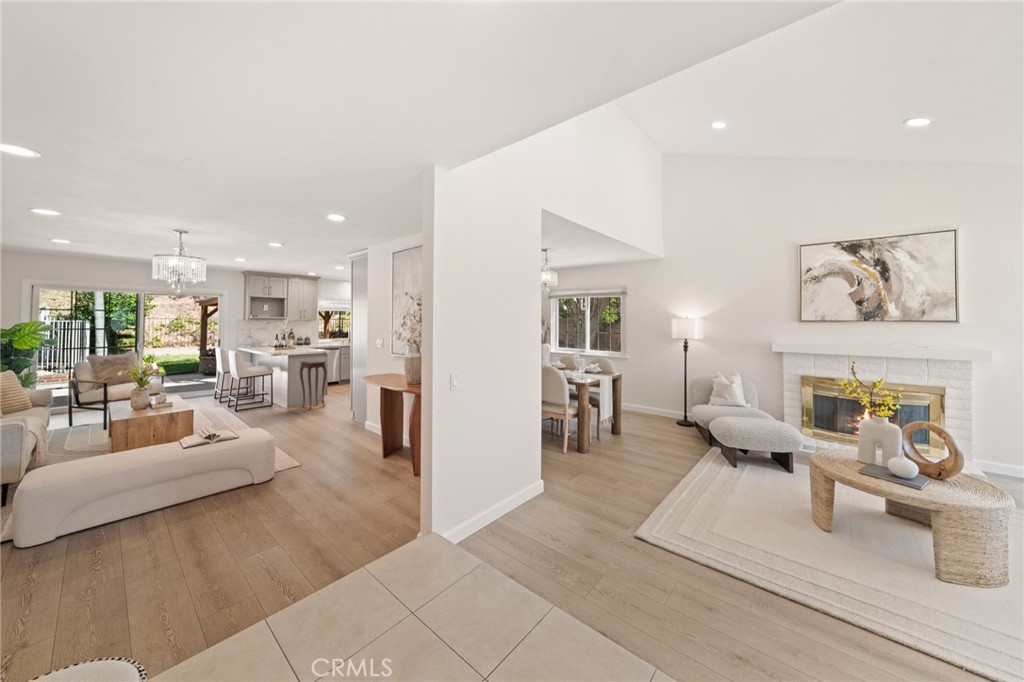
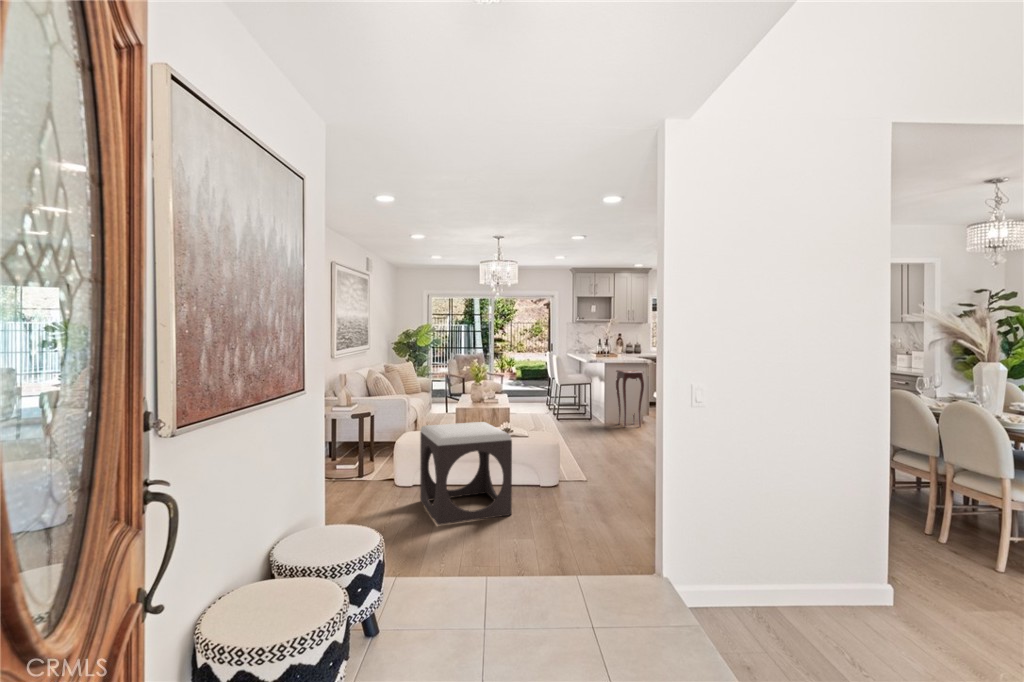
footstool: none [76,435,235,579] -> present [420,422,512,525]

